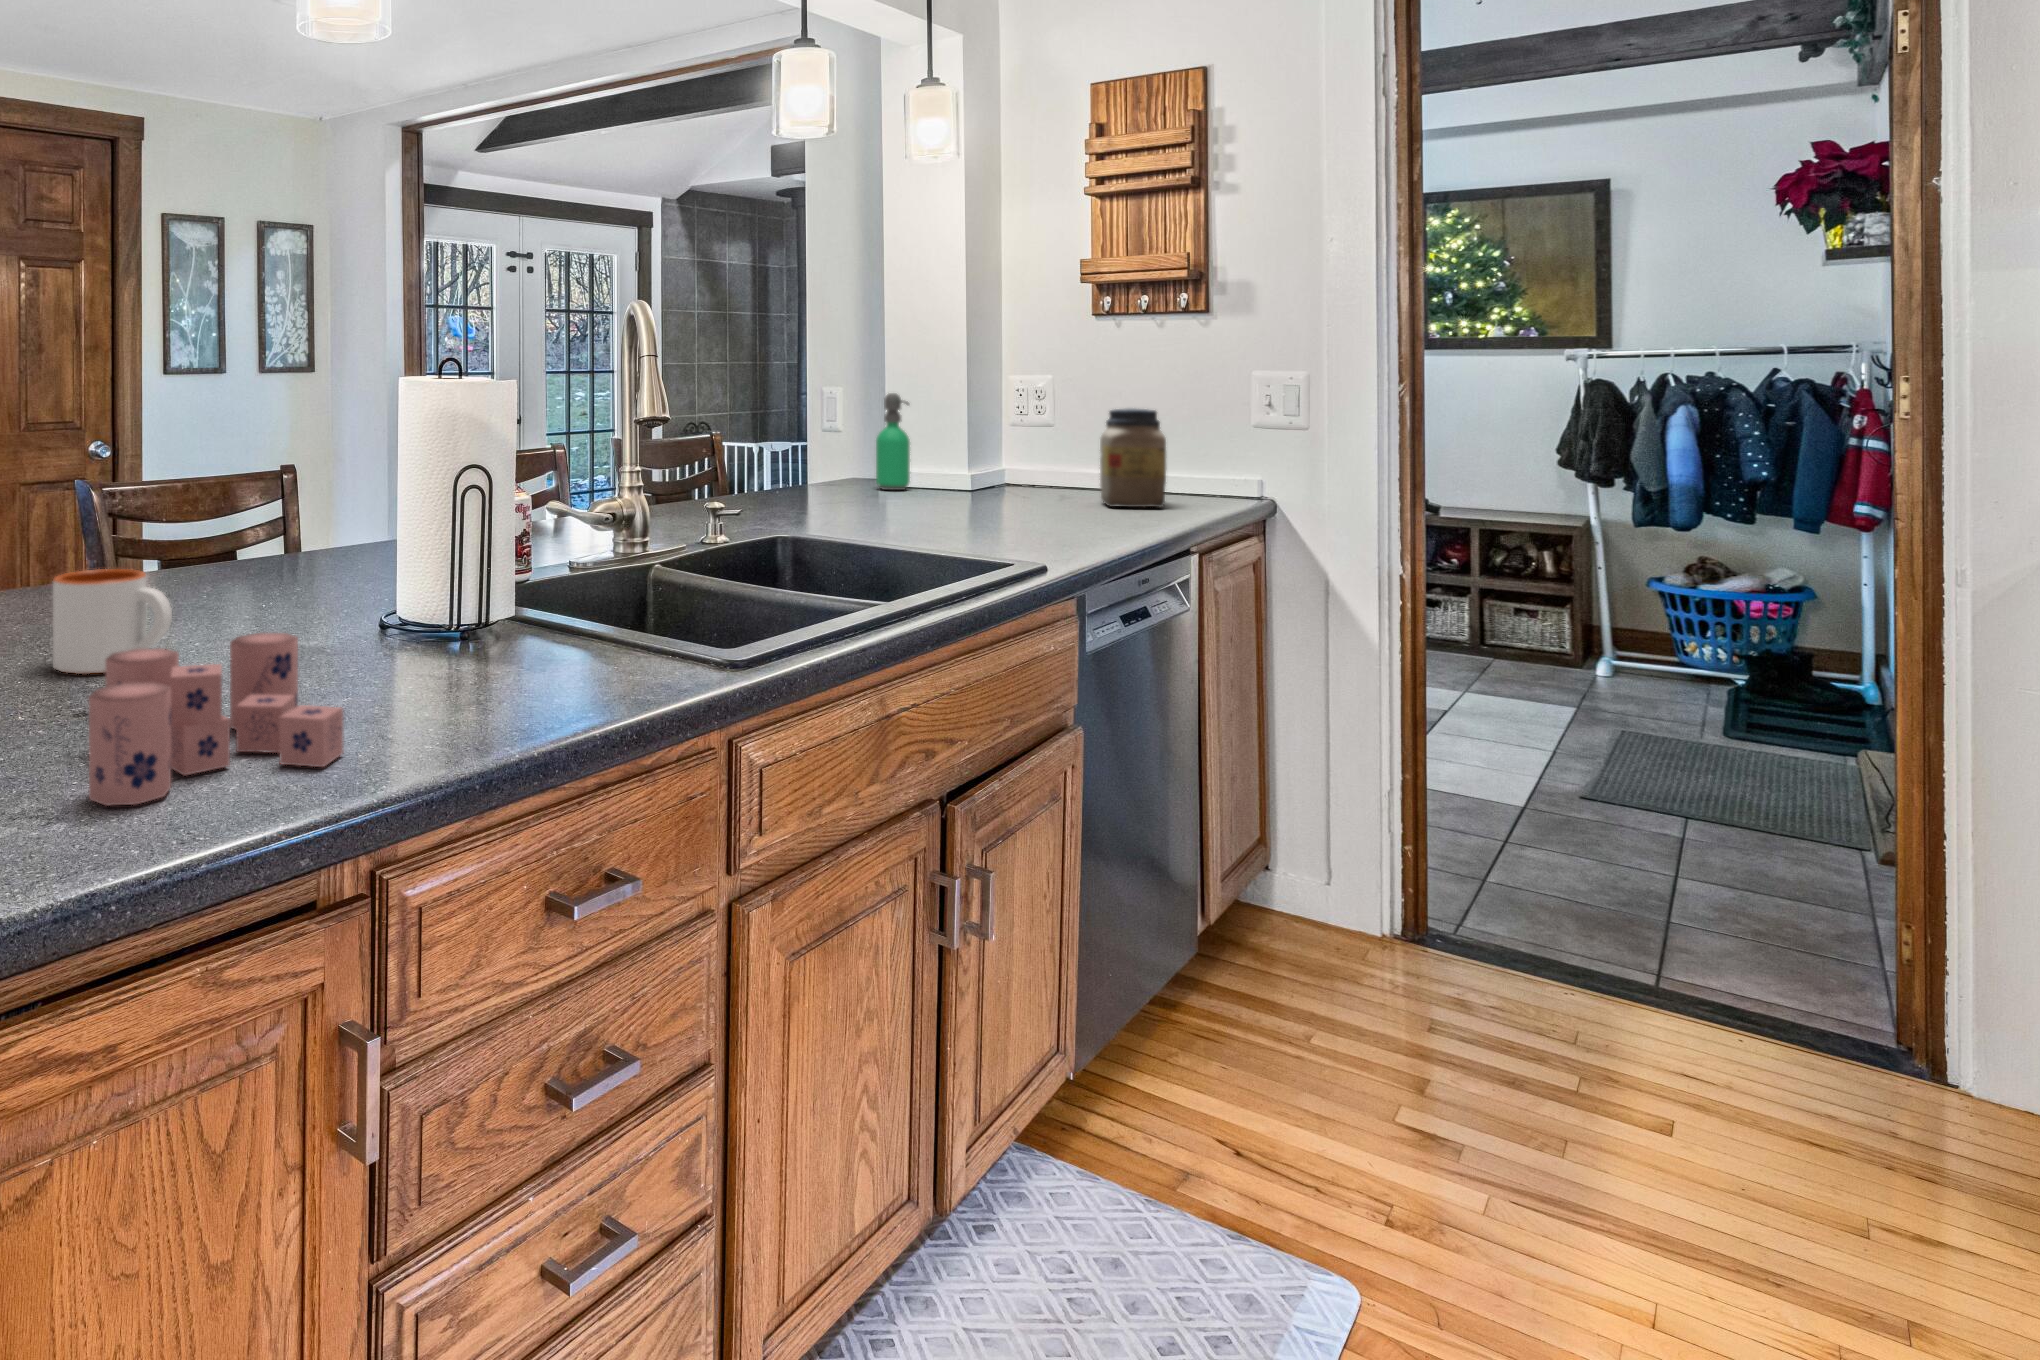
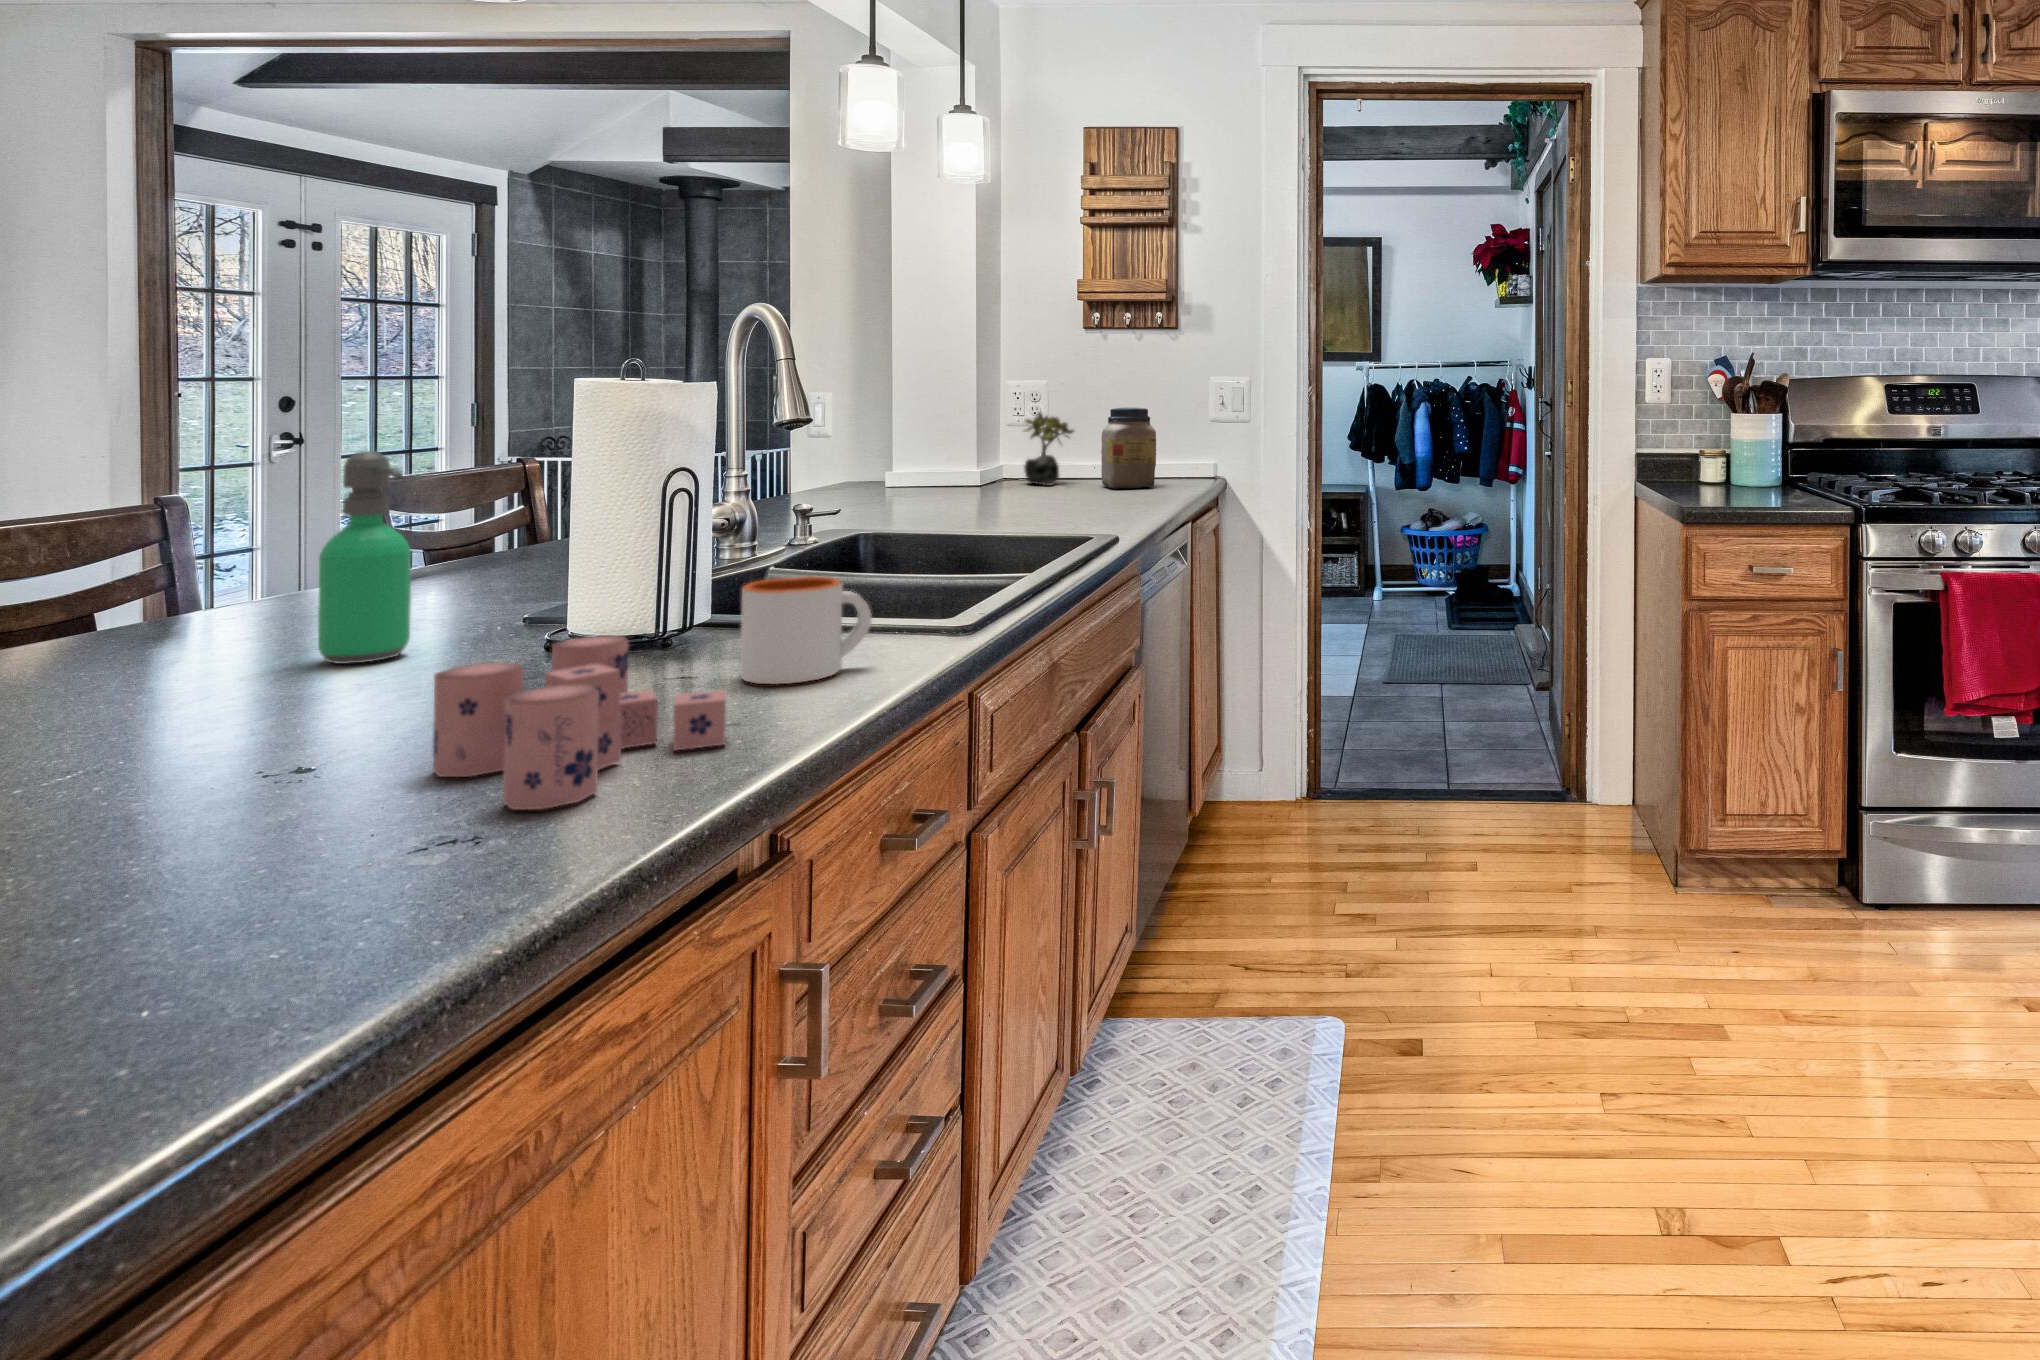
soap dispenser: present [876,393,910,490] -> present [318,451,411,664]
succulent plant: none [1010,412,1072,498] -> present [1024,413,1074,486]
mug: present [53,569,172,674] -> present [741,576,871,684]

